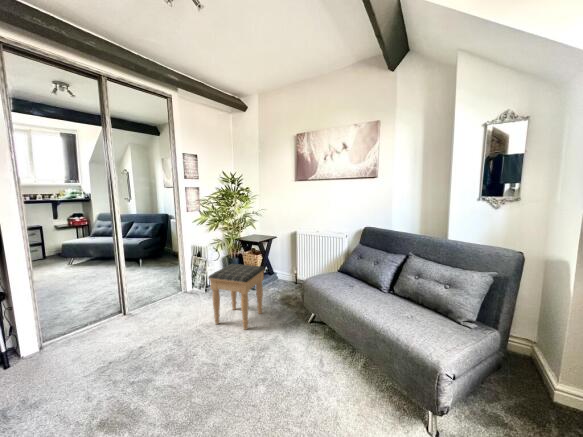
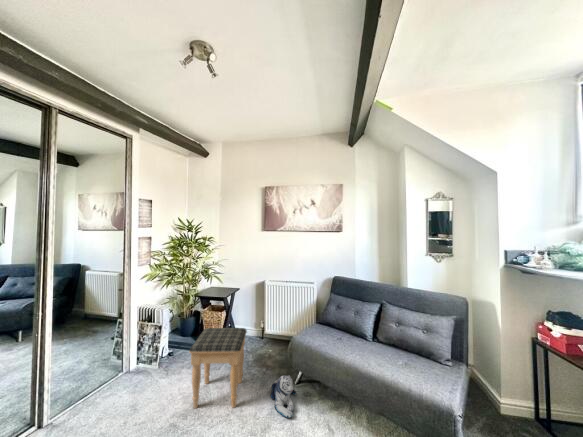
plush toy: none [278,311,303,347] -> present [270,375,296,418]

